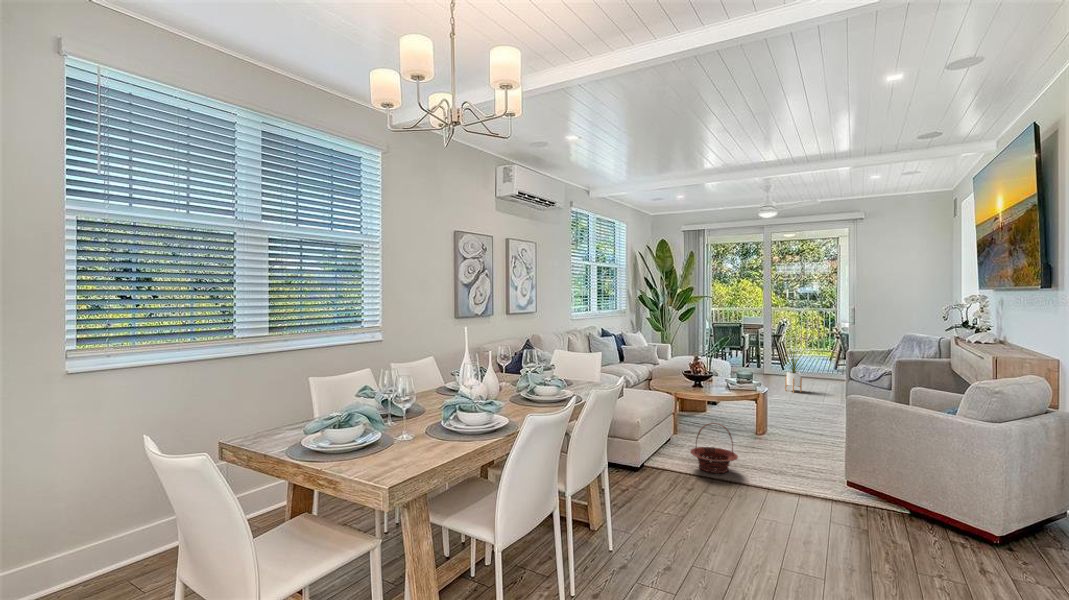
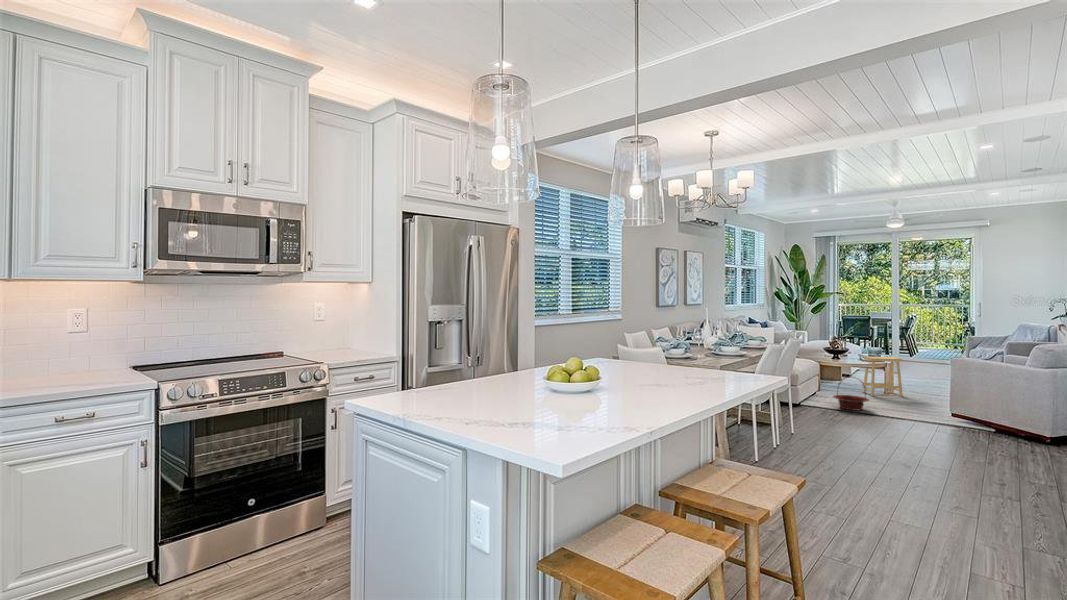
house plant: present [785,349,803,392] -> none [907,329,934,372]
footstool: none [730,385,779,440] -> present [862,356,903,397]

